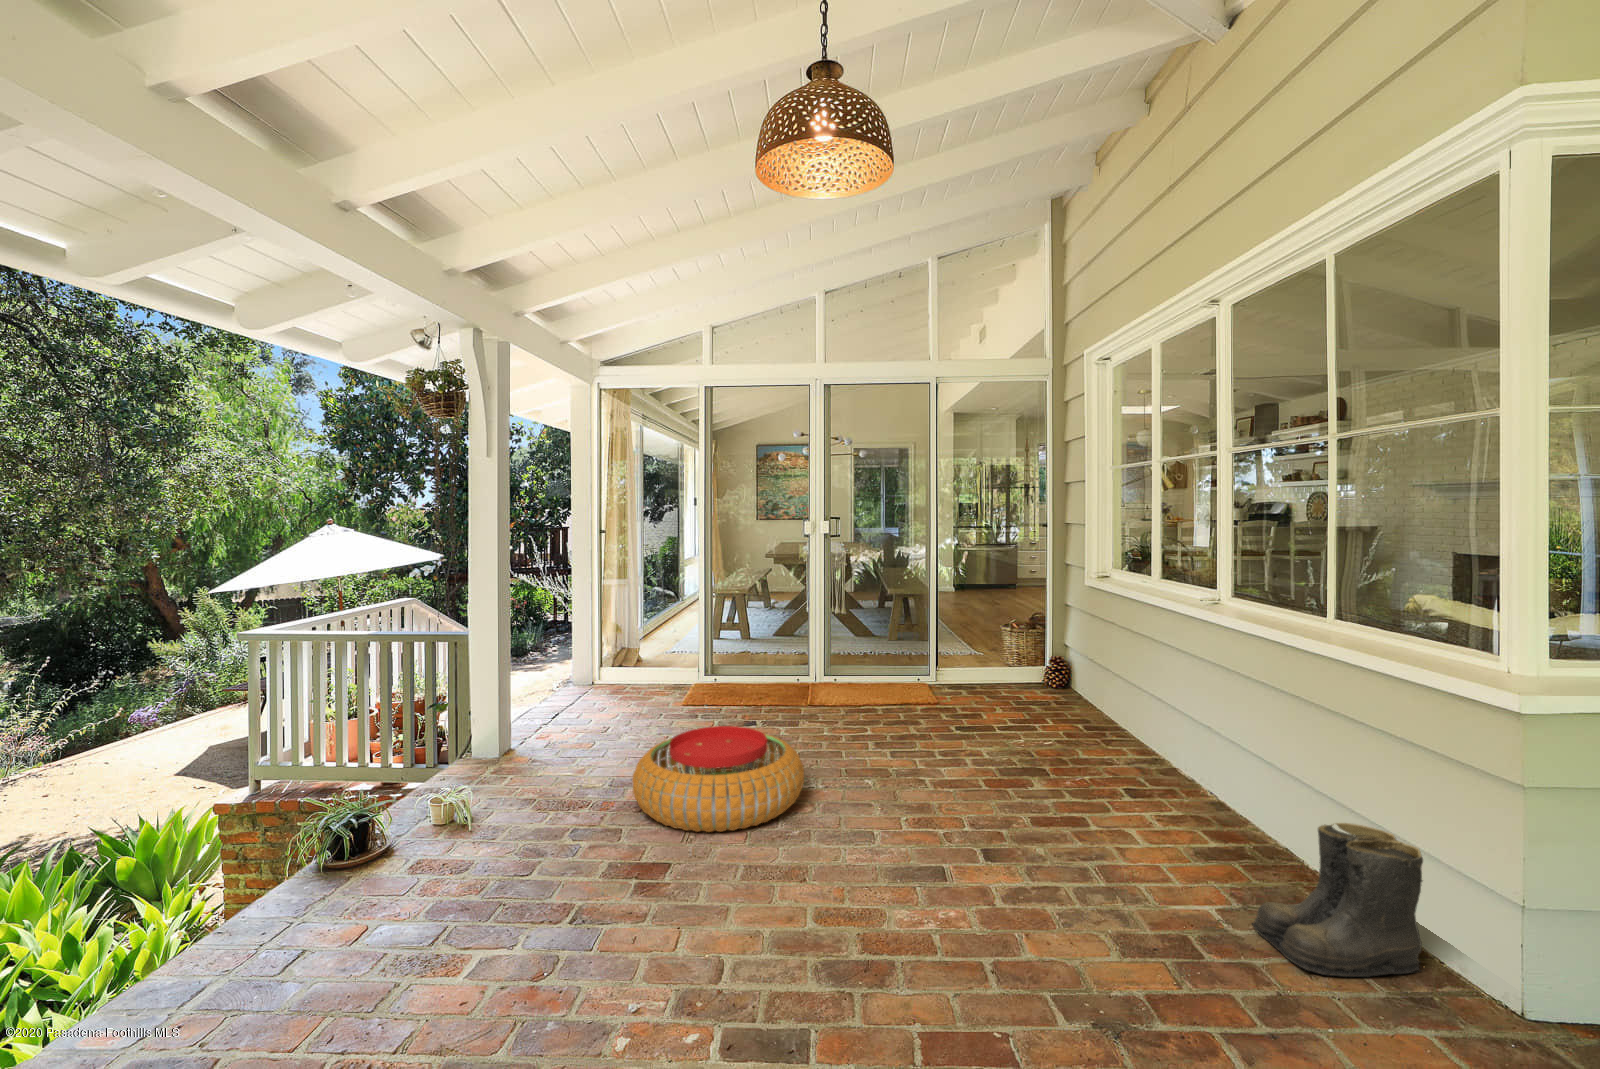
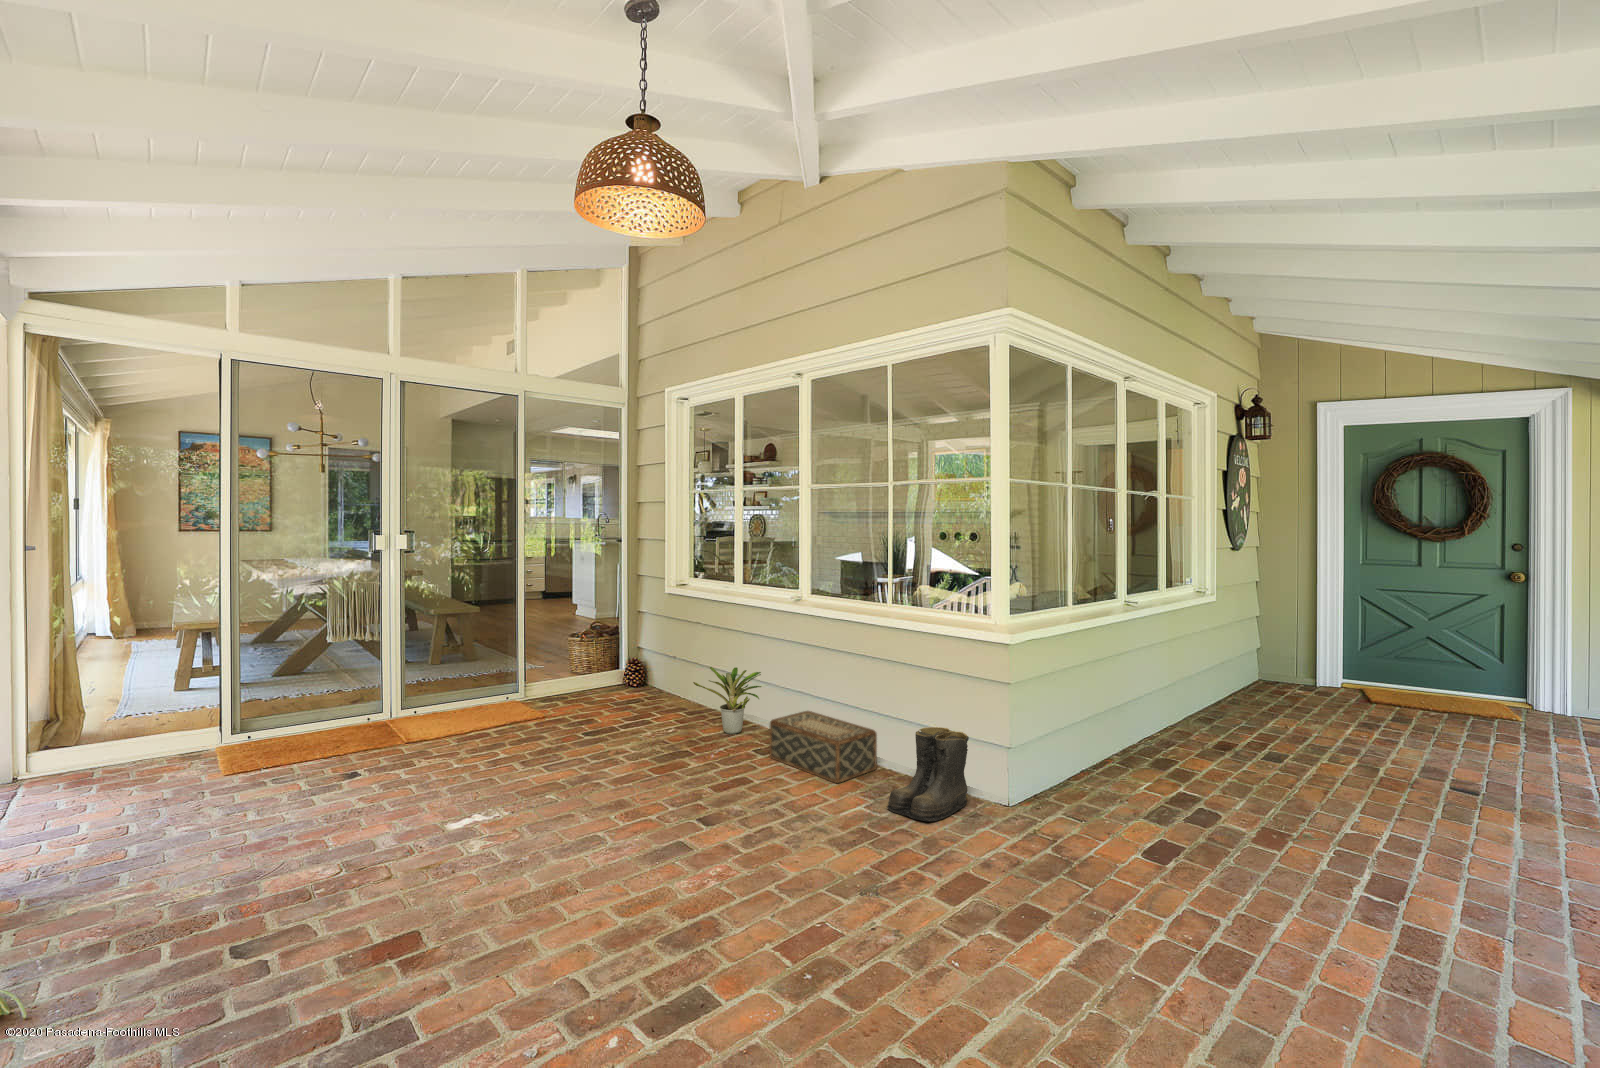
potted plant: none [1077,678,1163,767] -> present [693,667,761,734]
pouf: present [632,726,804,832] -> none [292,770,511,899]
woven basket: none [1140,757,1292,867] -> present [769,711,877,783]

